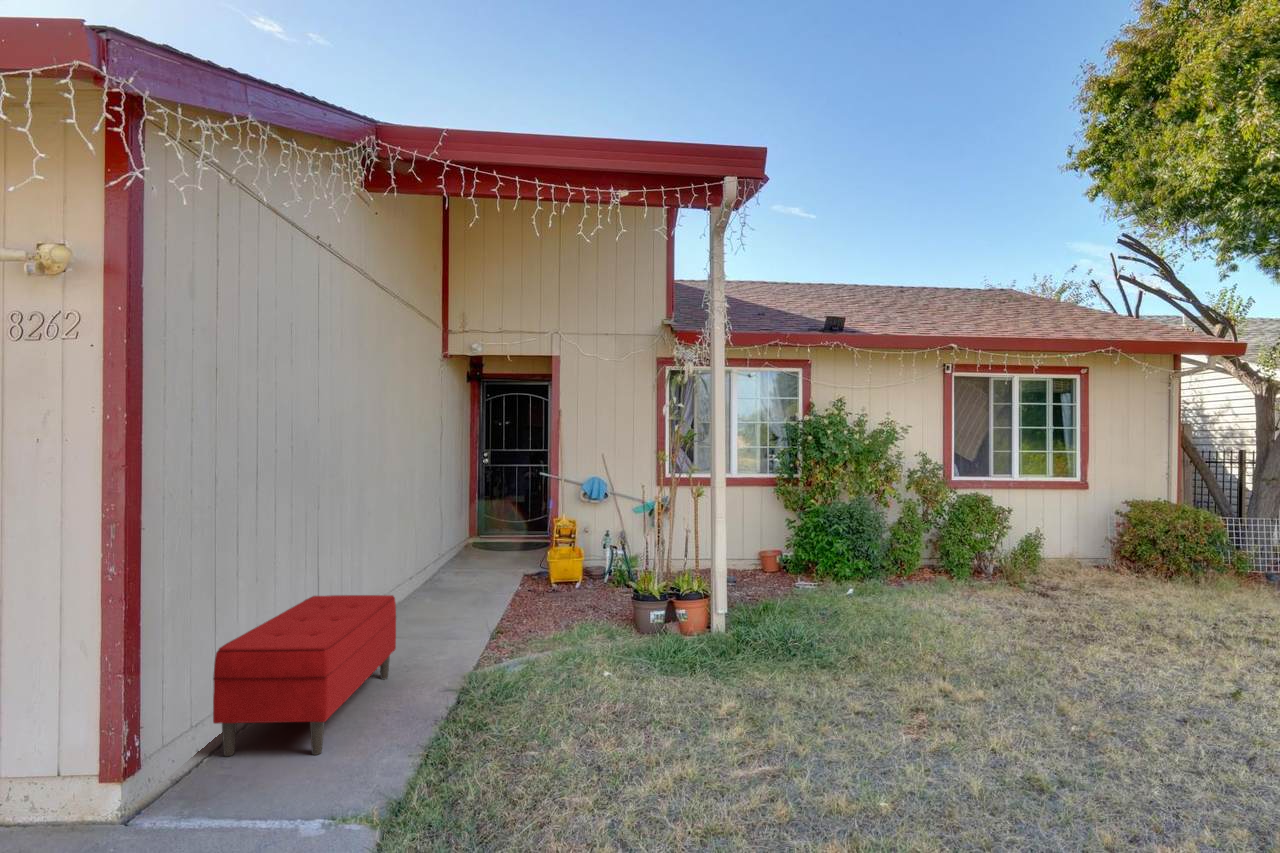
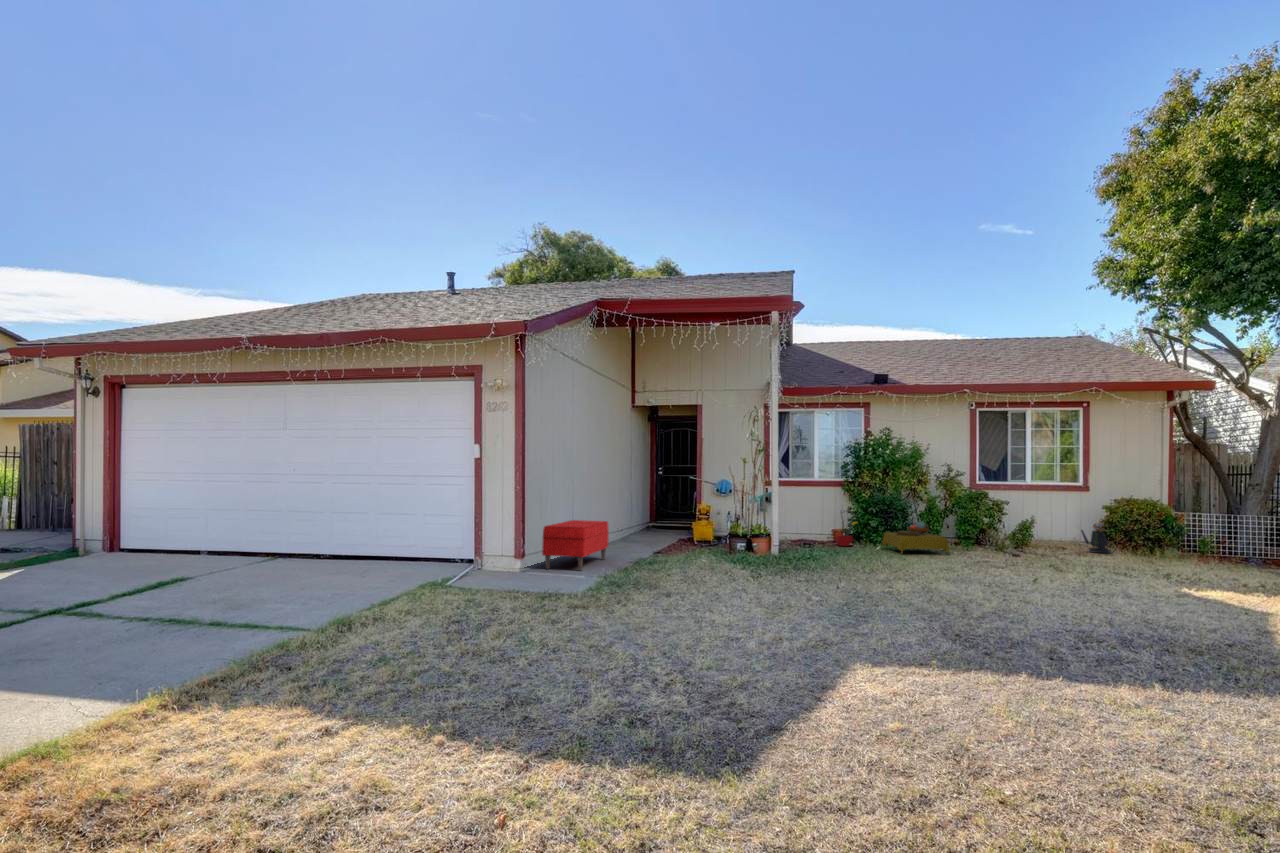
decorative plant: none [773,516,812,582] -> present [837,511,857,546]
watering can: none [1084,530,1129,576] -> present [1081,524,1111,553]
side table: none [845,544,954,603] -> present [882,522,950,554]

